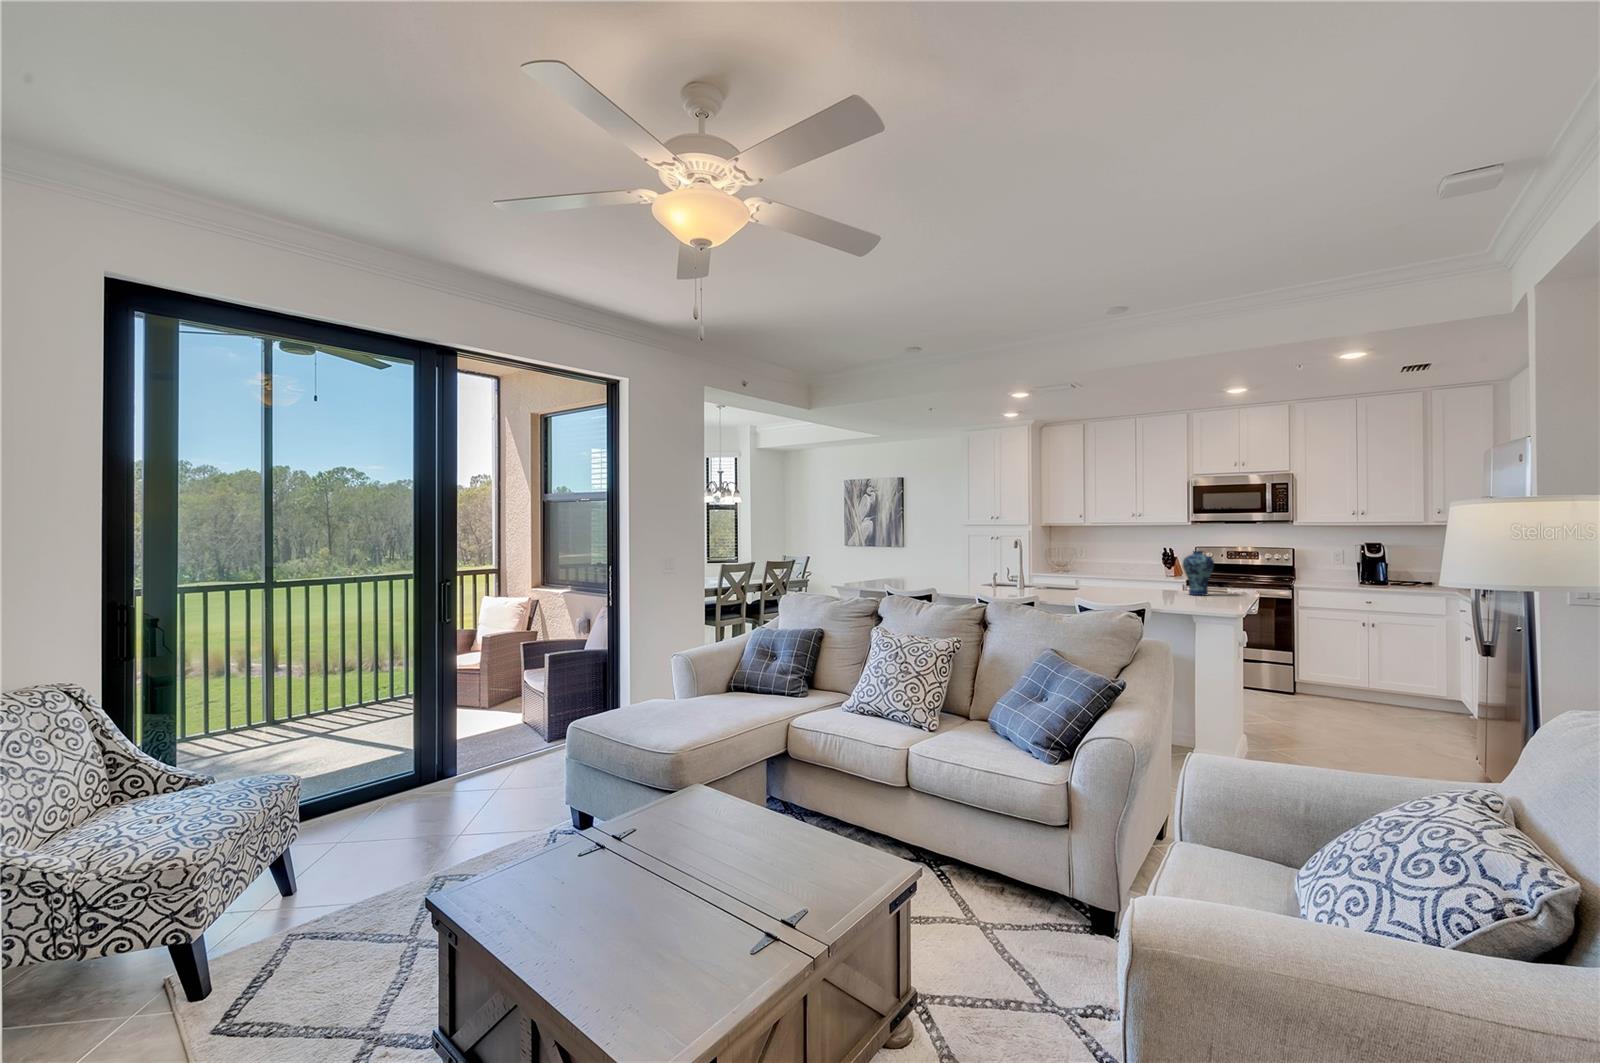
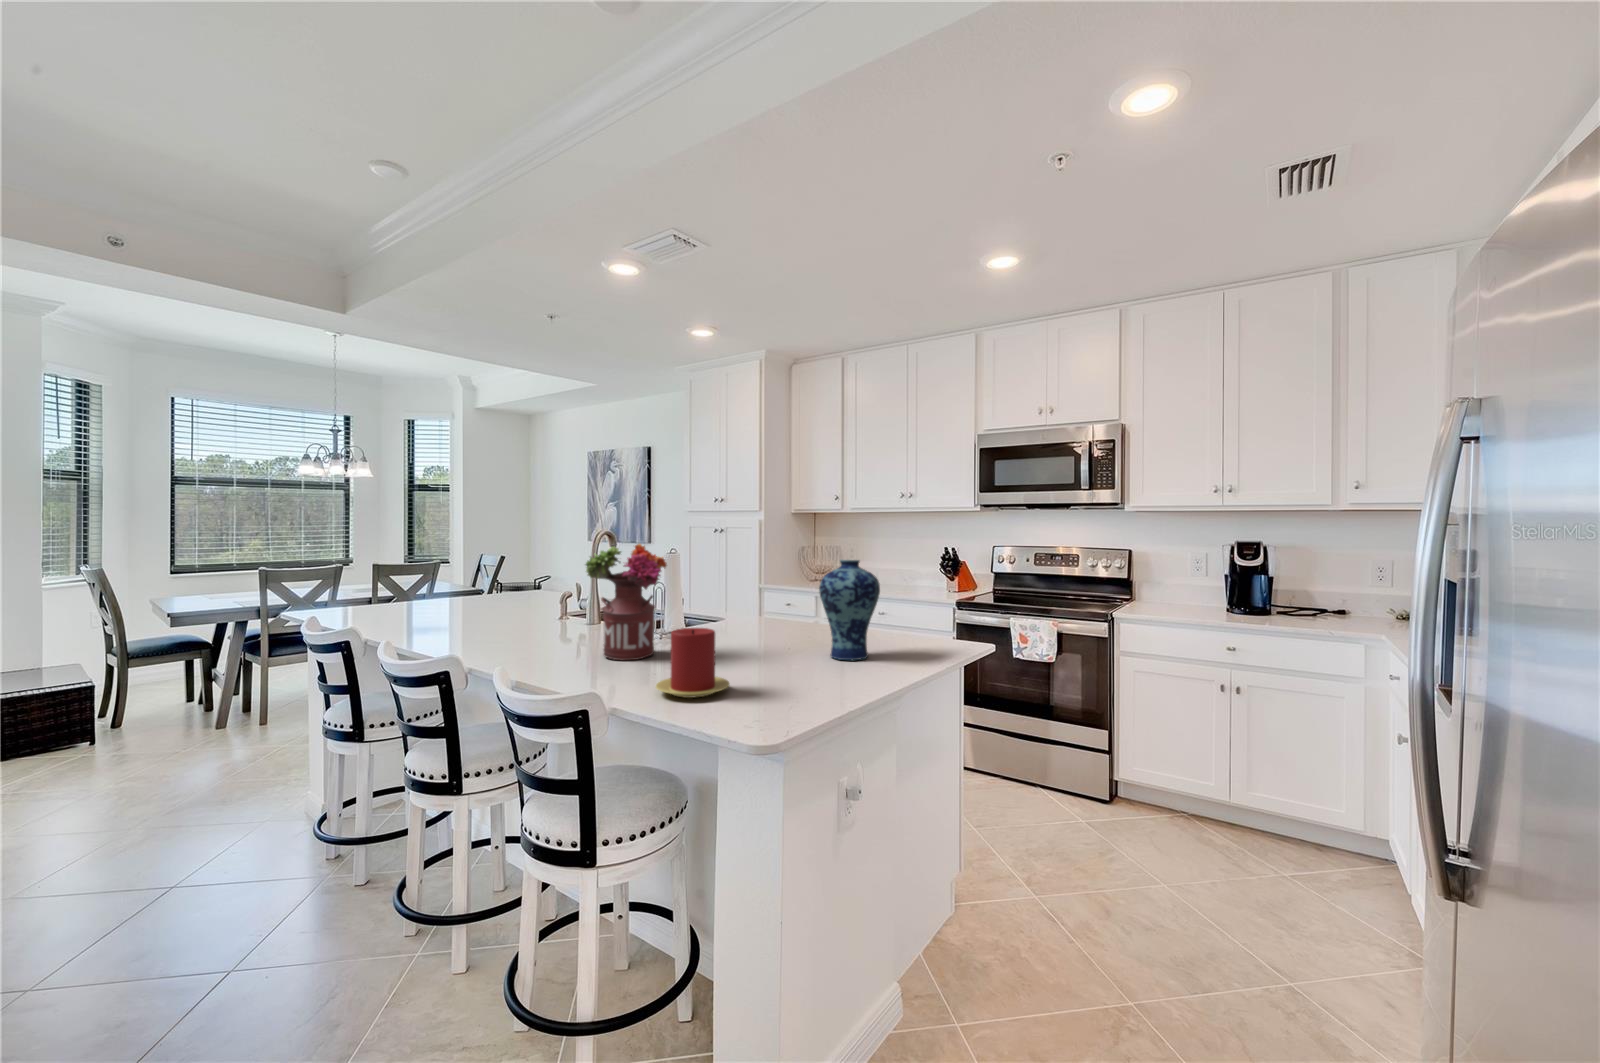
flower arrangement: none [1077,544,1116,596] -> present [586,544,667,660]
candle: none [1148,577,1181,603] -> present [656,628,730,698]

